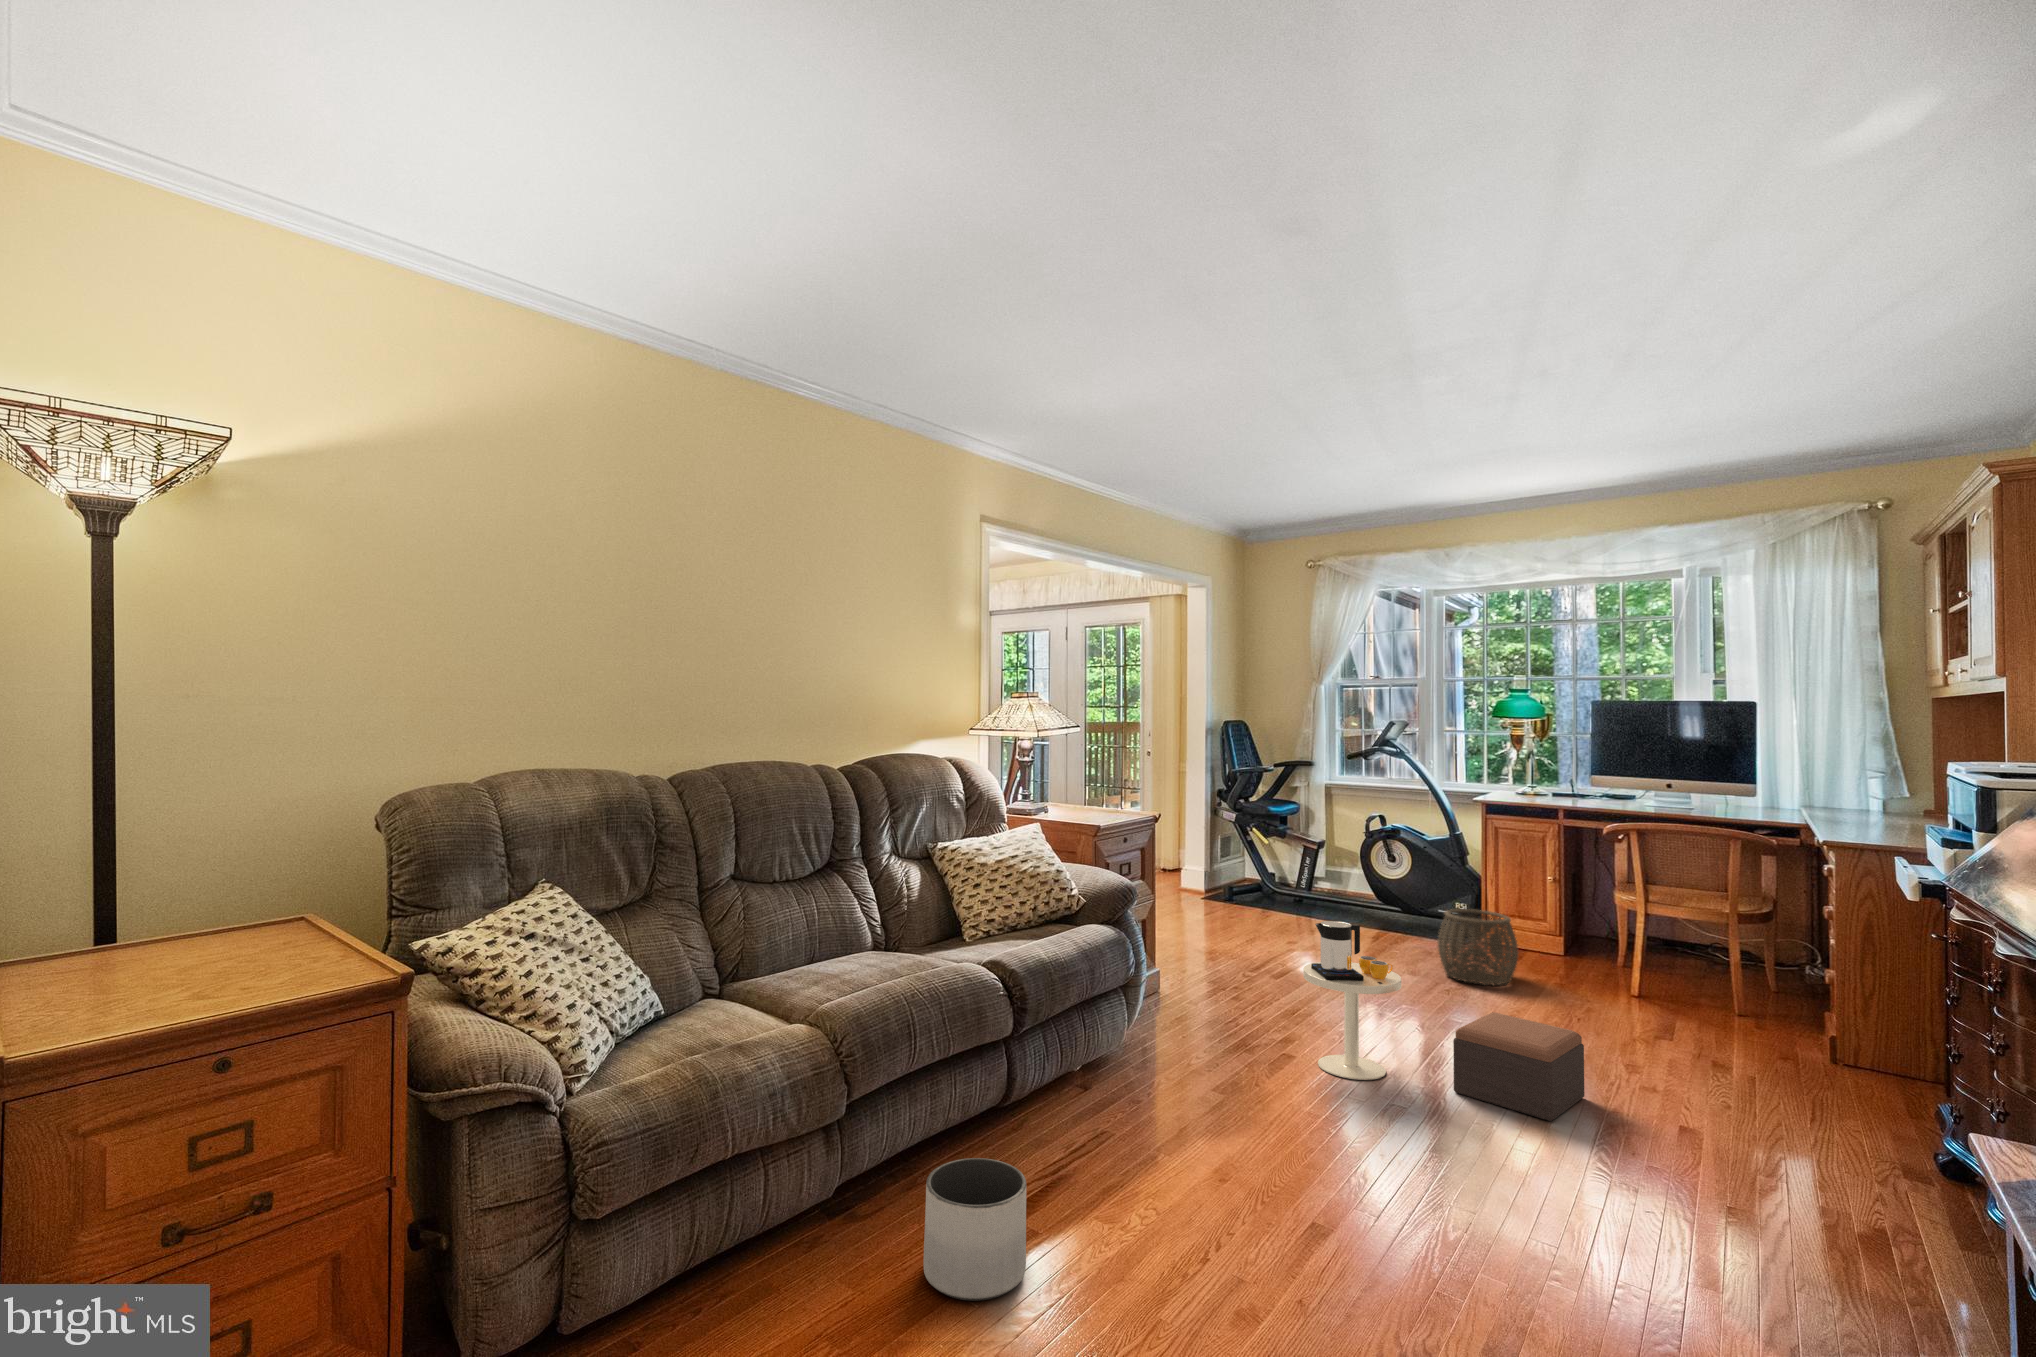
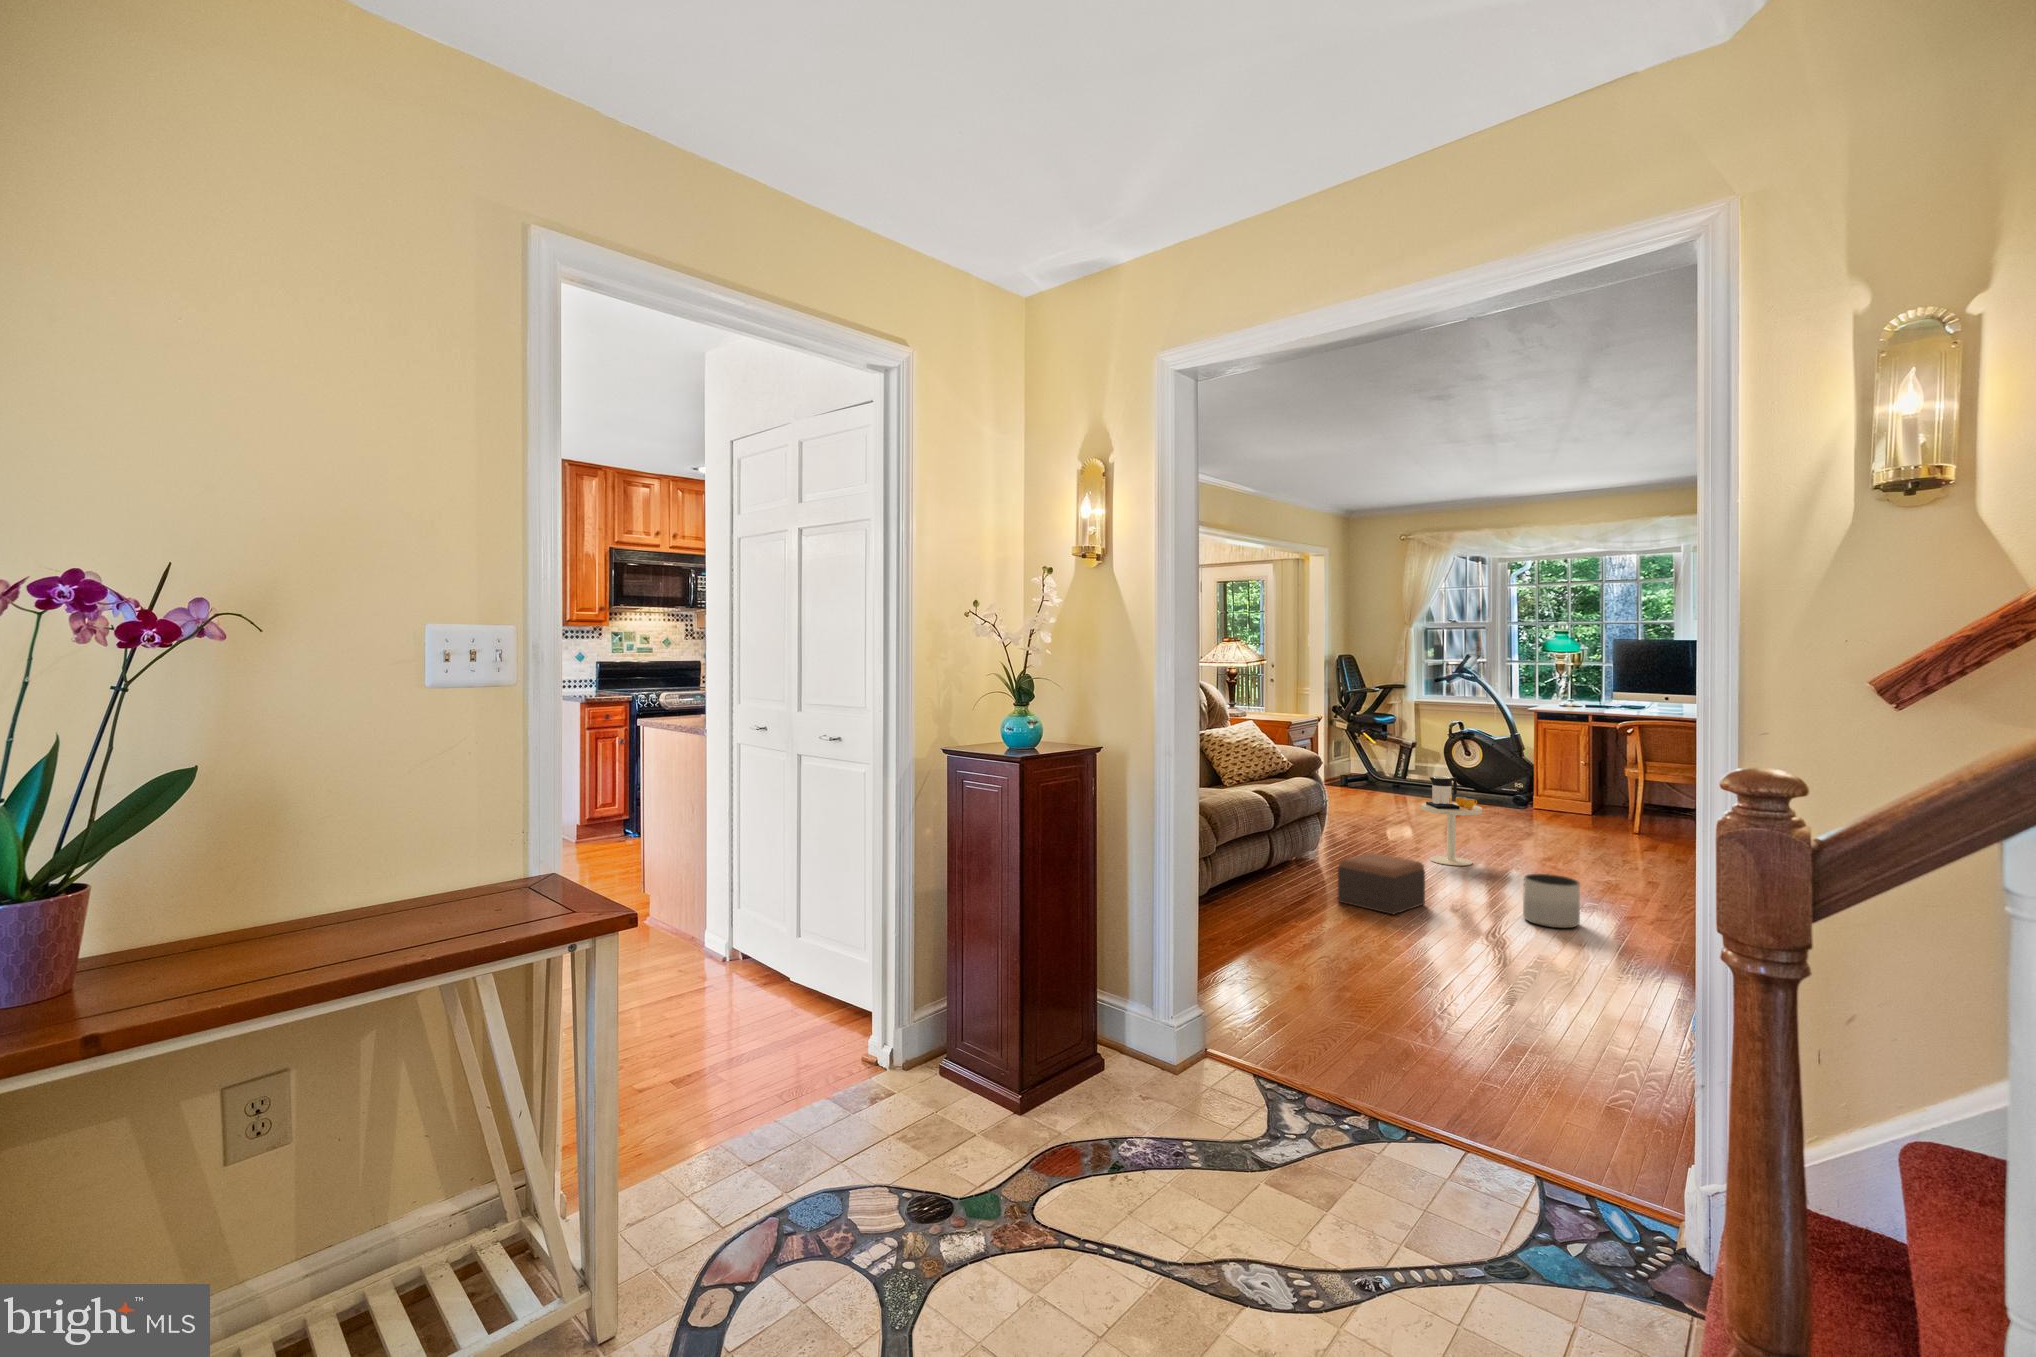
woven basket: present [1438,909,1518,985] -> none [1501,781,1558,828]
footstool: present [1453,1012,1584,1121] -> present [1338,853,1425,914]
planter: present [923,1158,1026,1301] -> present [1523,874,1580,928]

